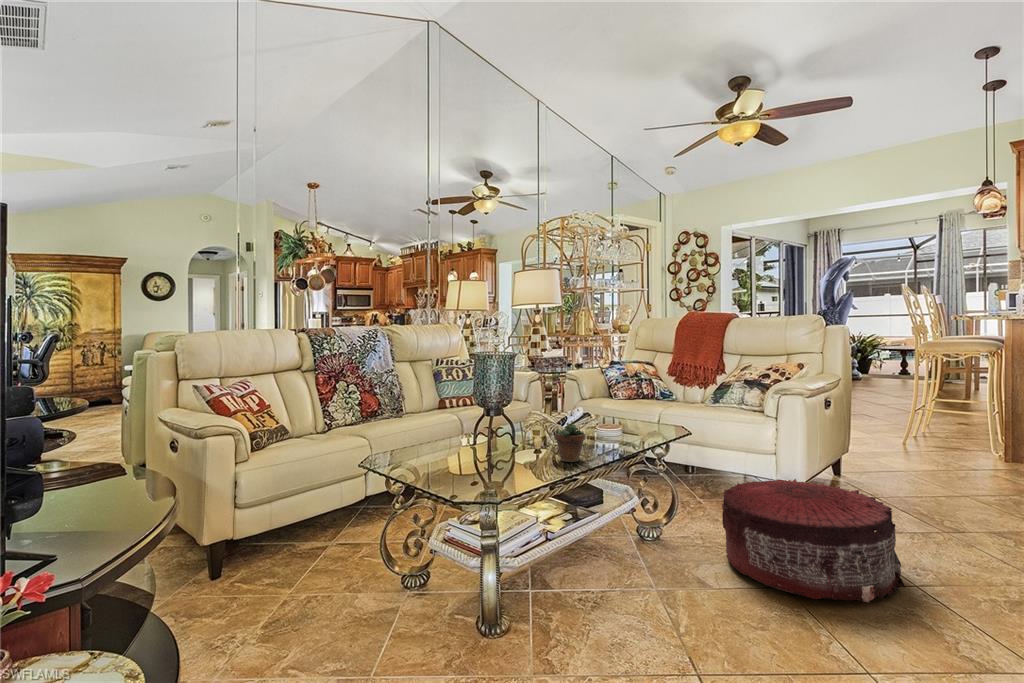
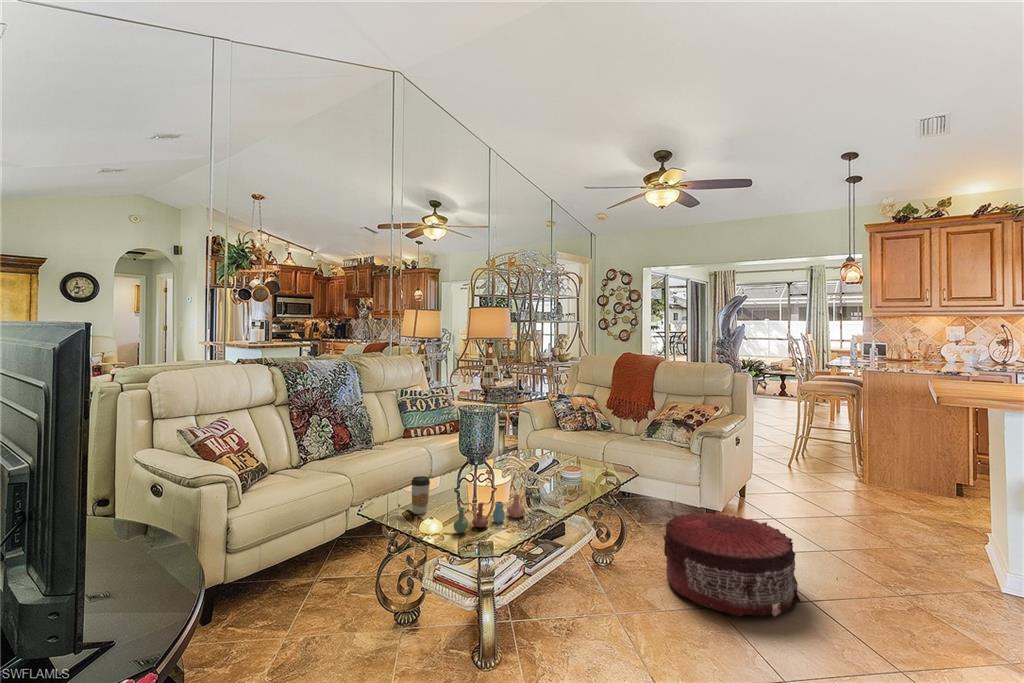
succulent plant: present [555,411,585,462] -> none [532,459,558,504]
coffee cup: none [418,430,439,471] -> present [411,476,430,514]
vase: none [455,448,542,486] -> present [454,494,525,532]

